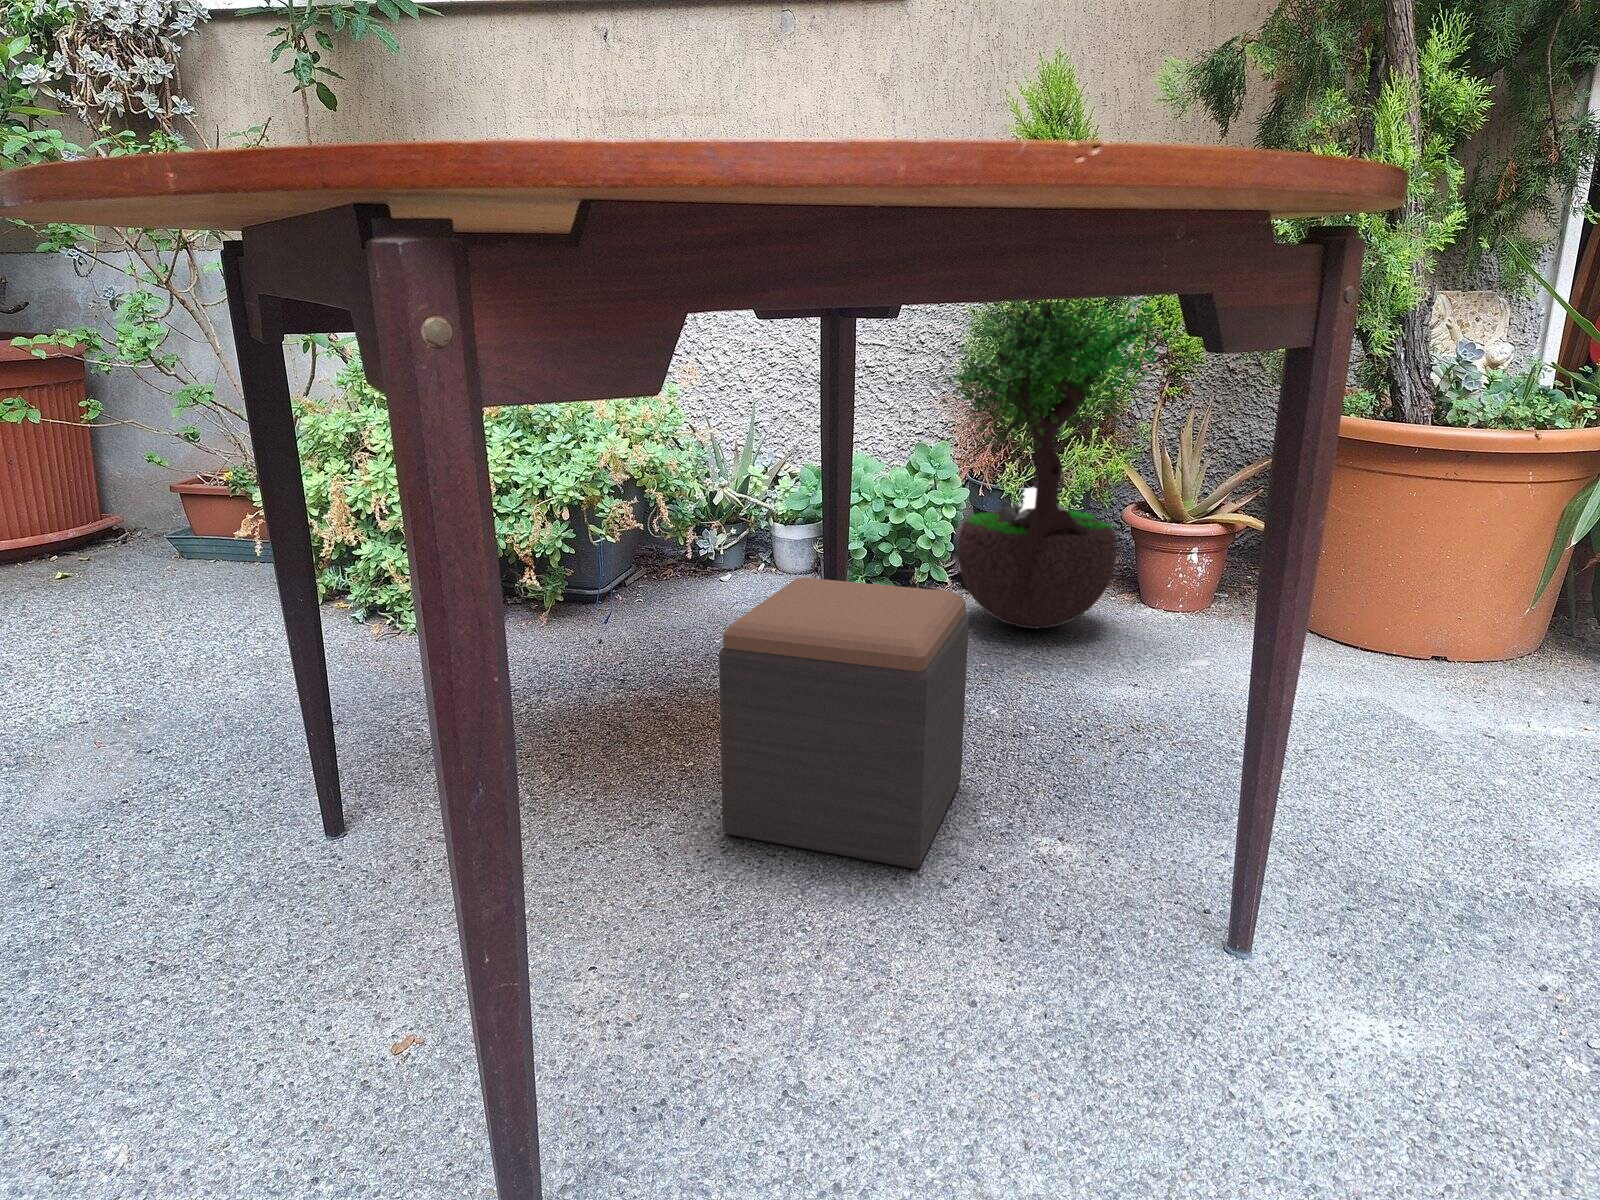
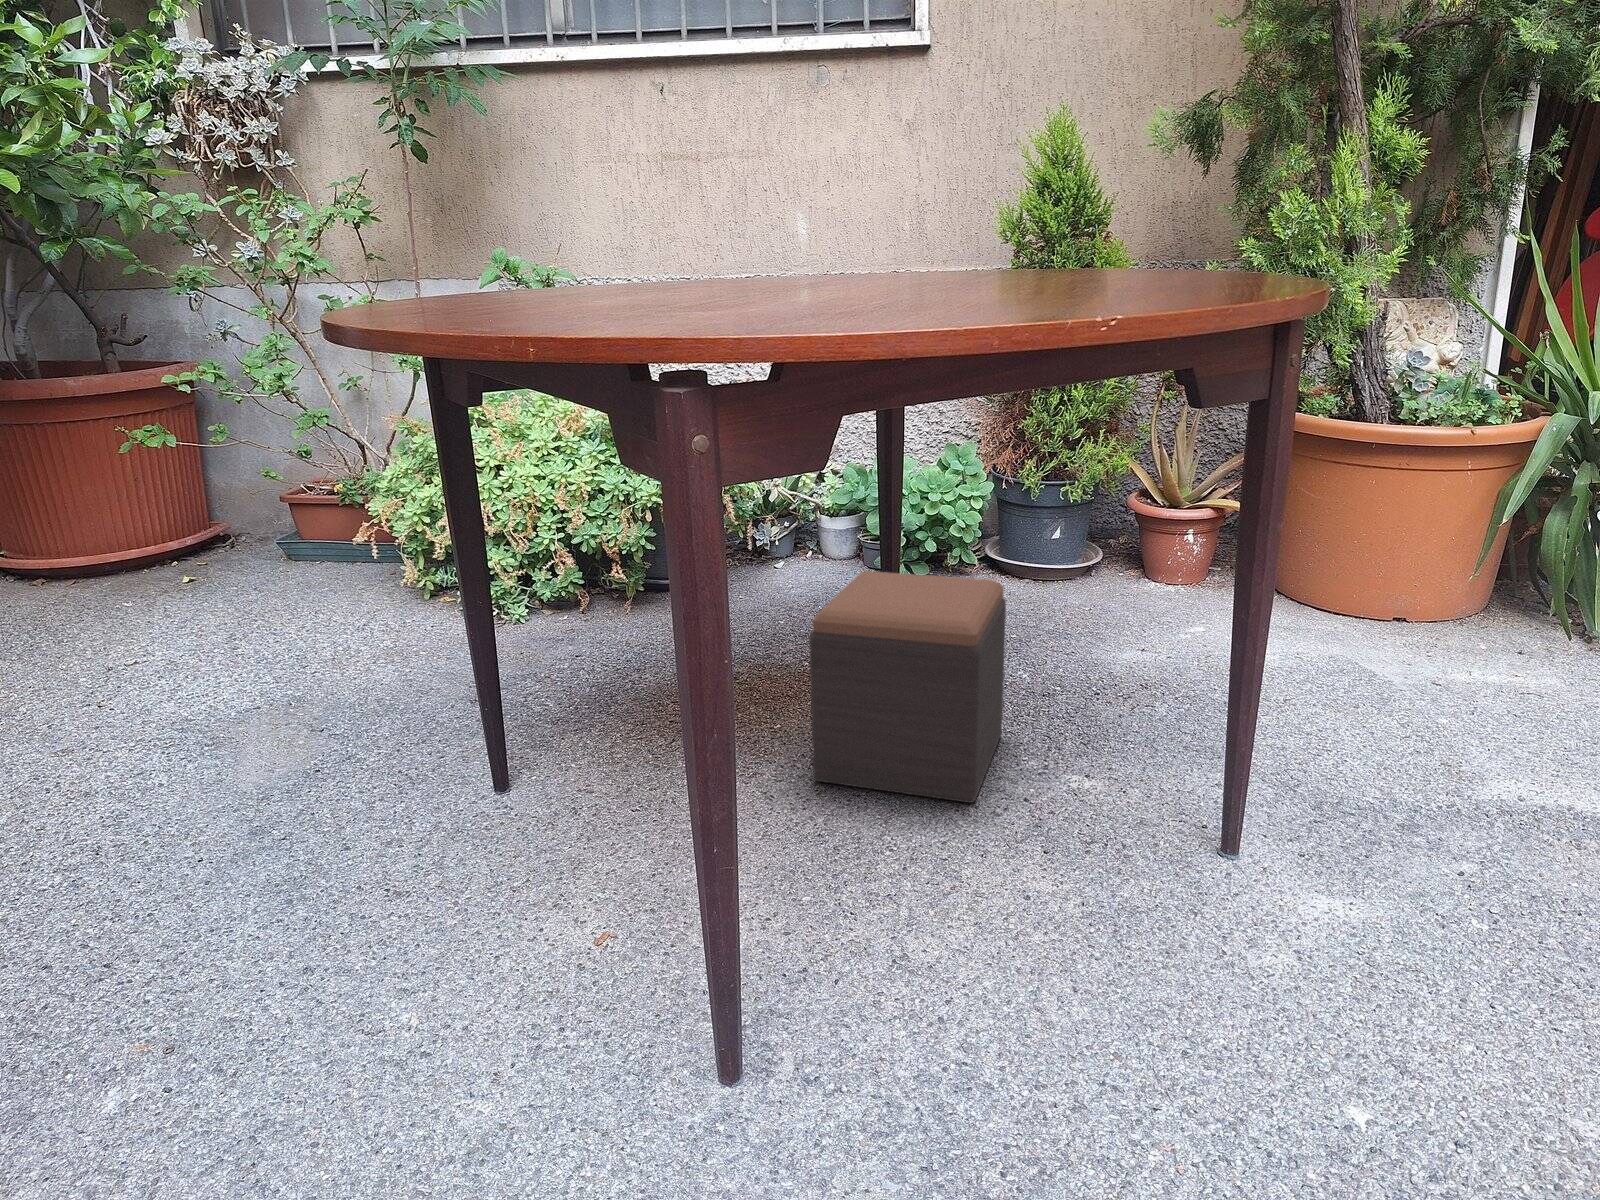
potted tree: present [931,298,1170,629] -> none [960,279,1167,604]

